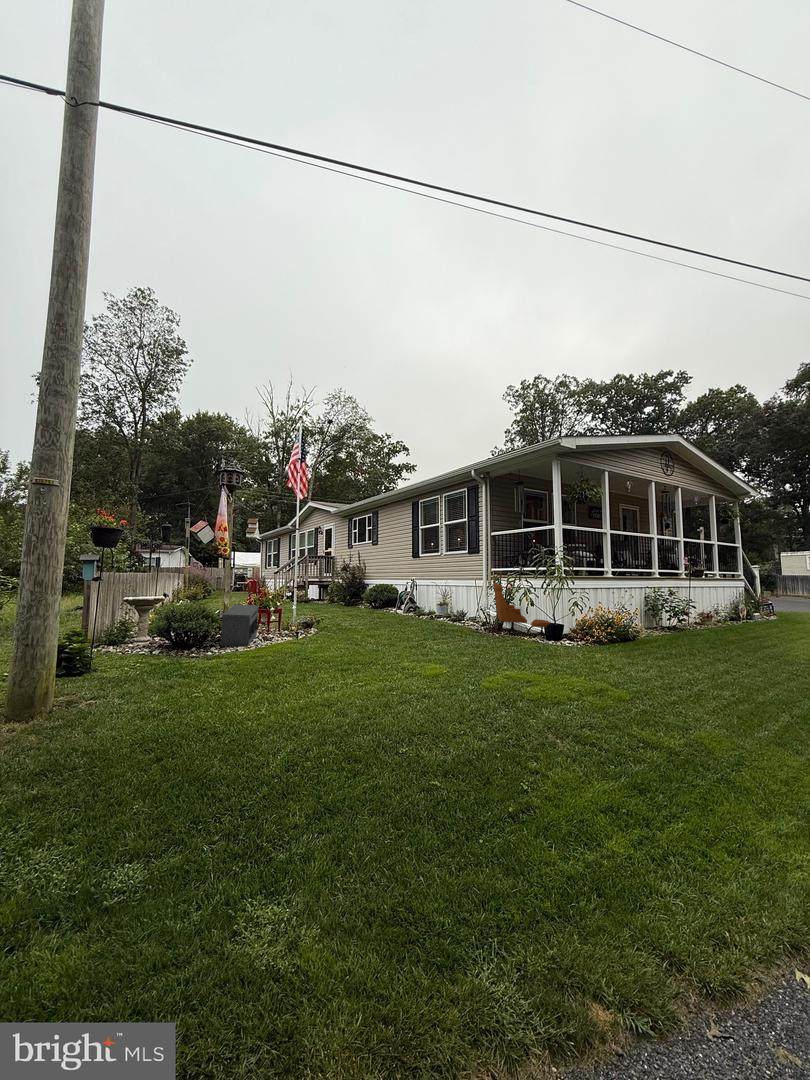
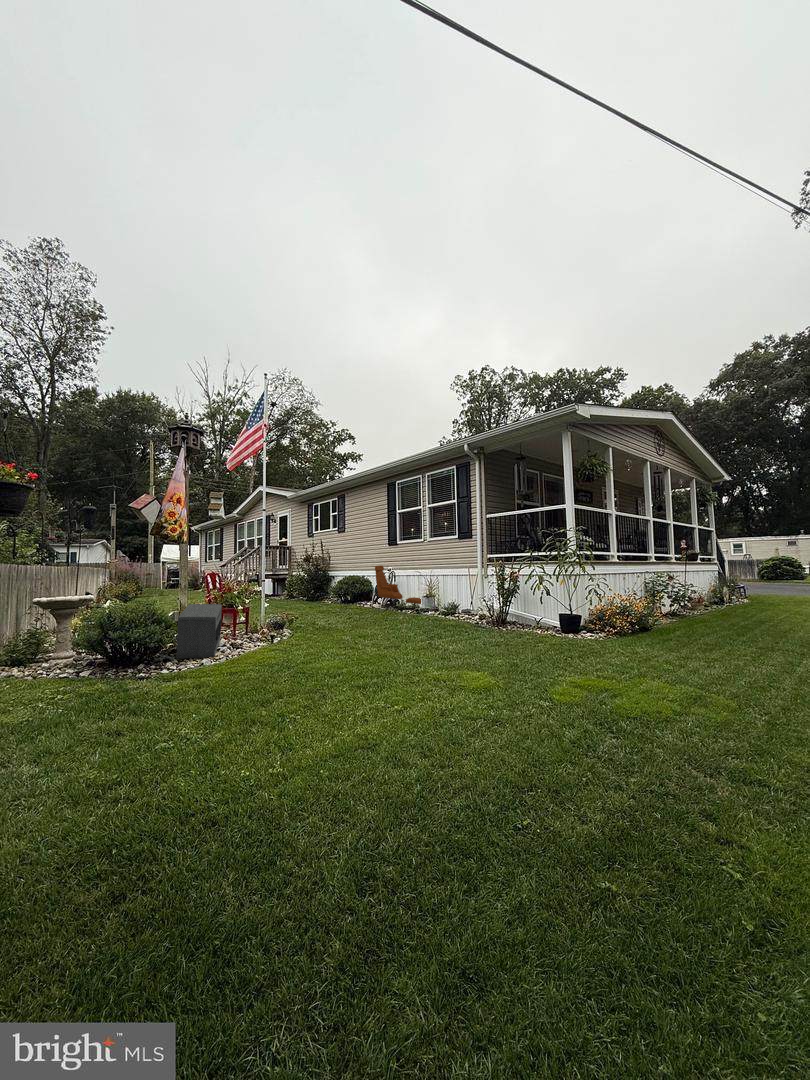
lounge chair: present [494,583,551,636] -> present [375,566,421,610]

